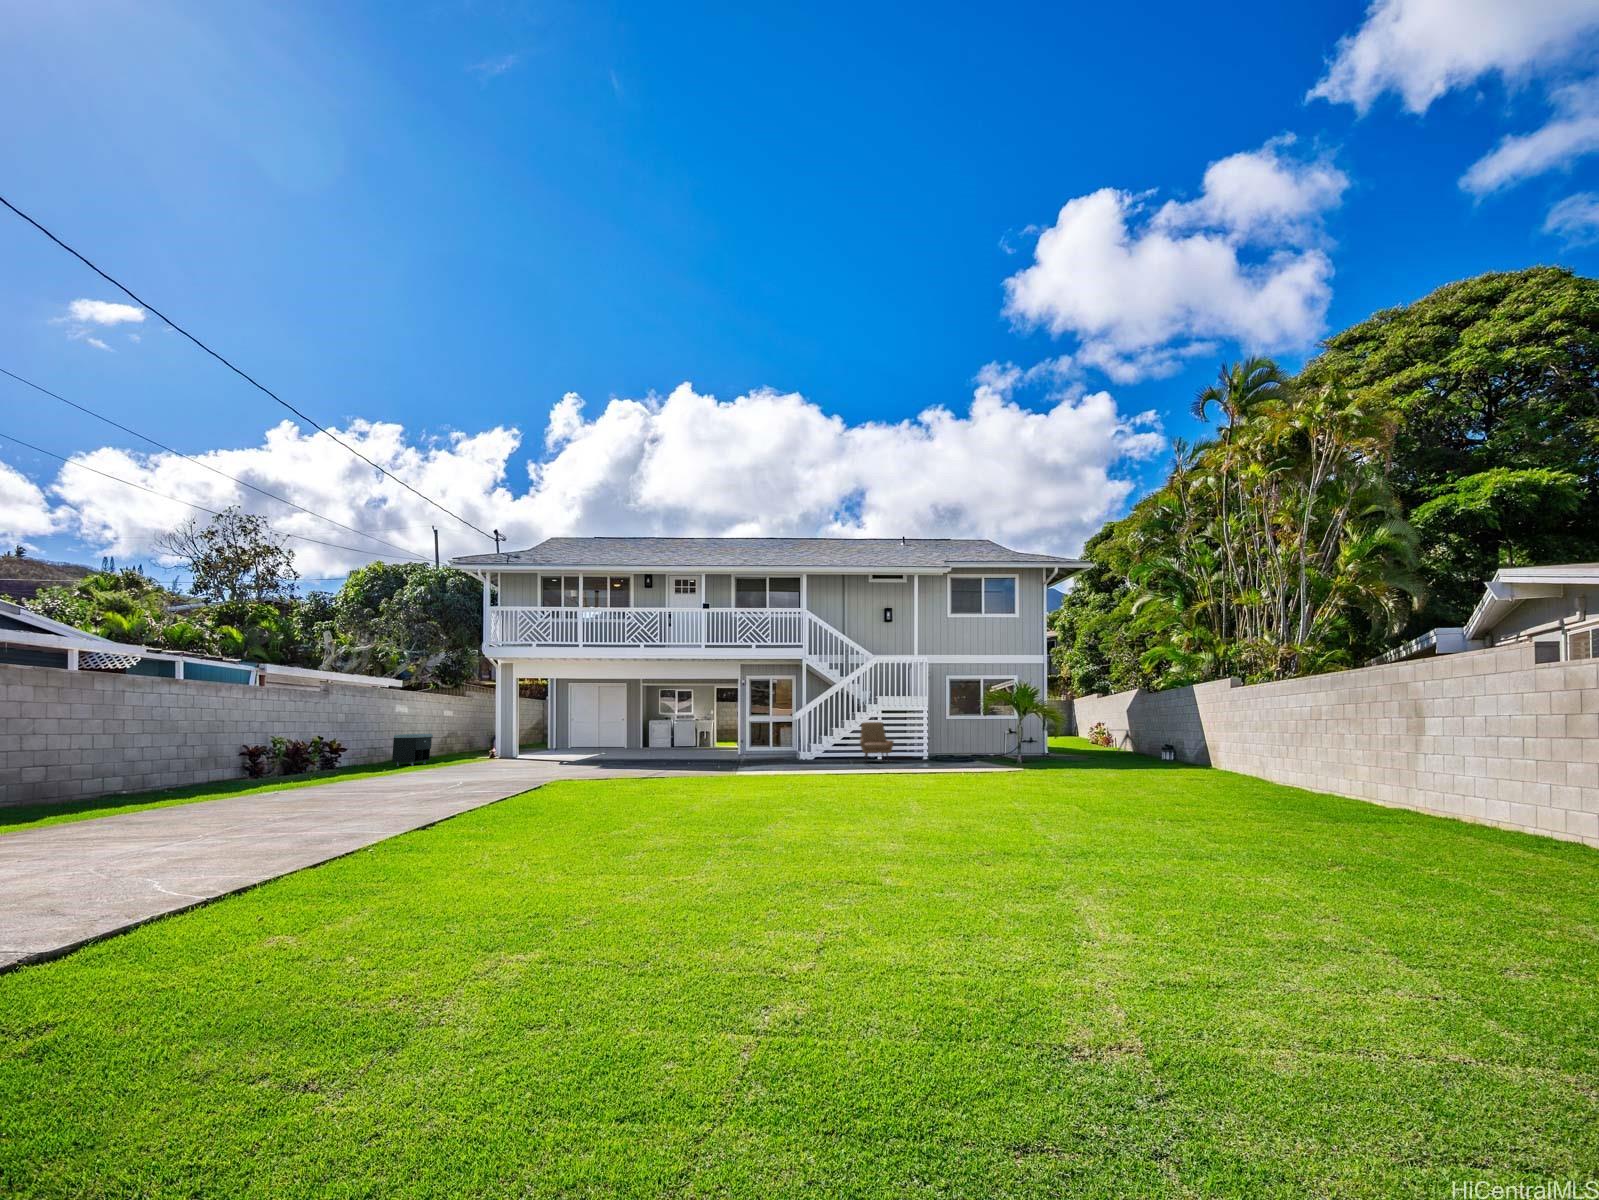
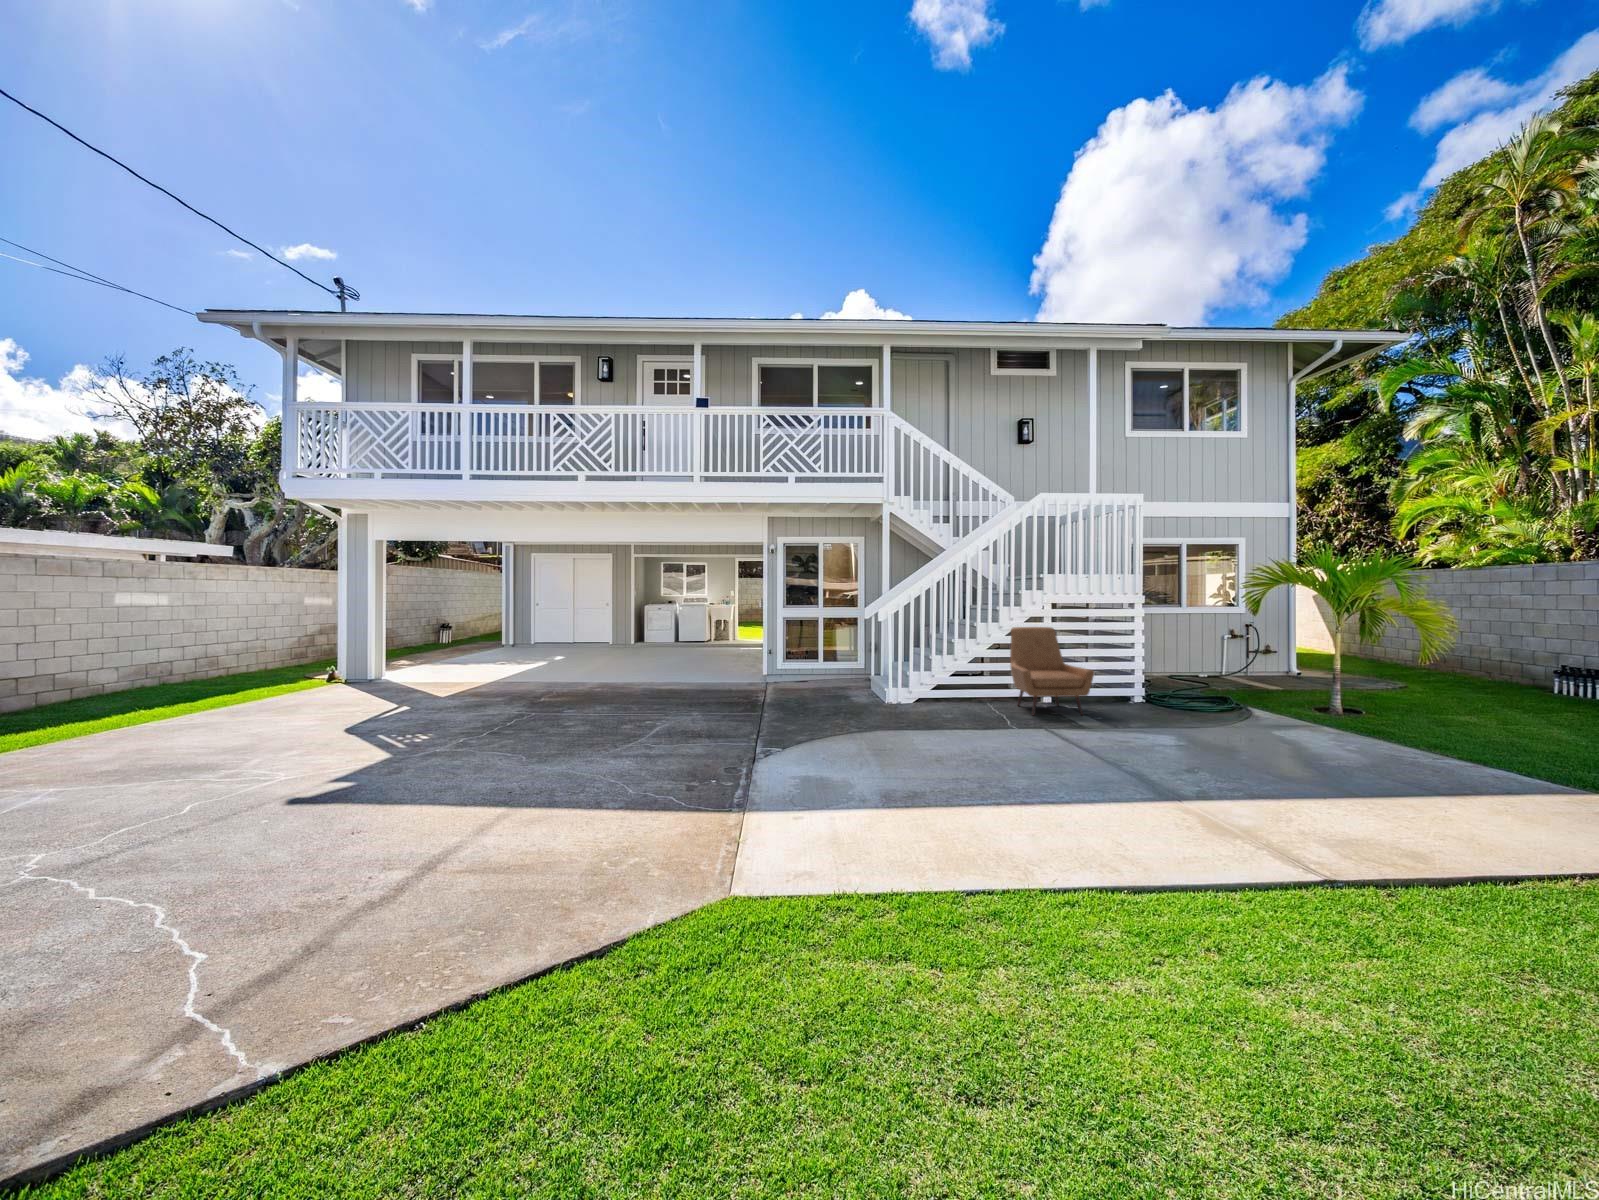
round table: present [1117,729,1139,753] -> none [1421,635,1512,684]
storage bench: present [392,734,433,766] -> none [98,638,211,701]

